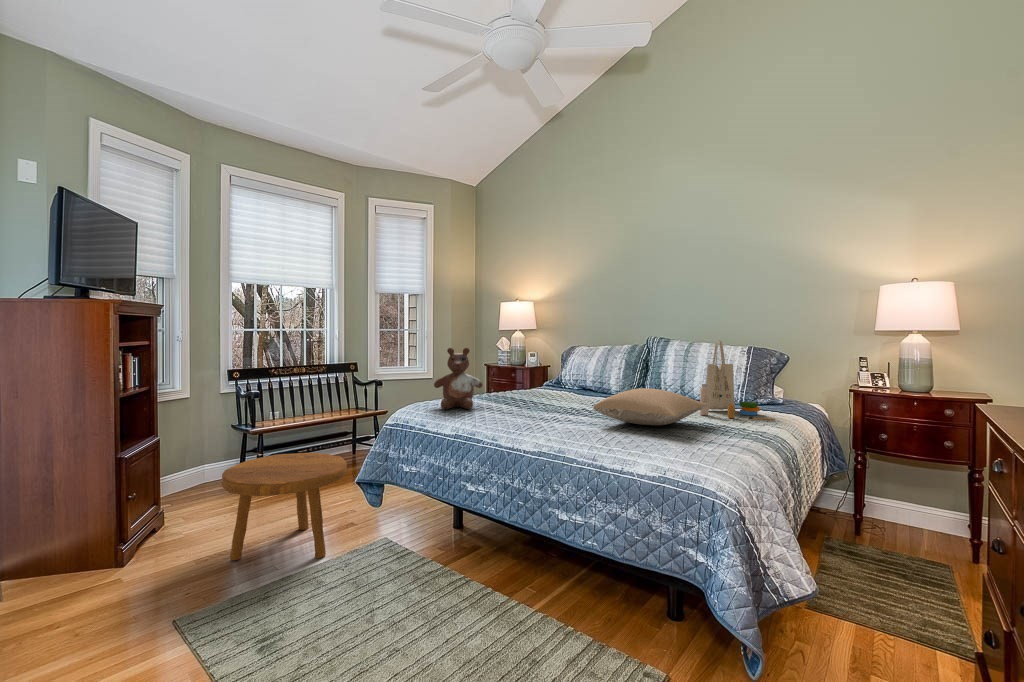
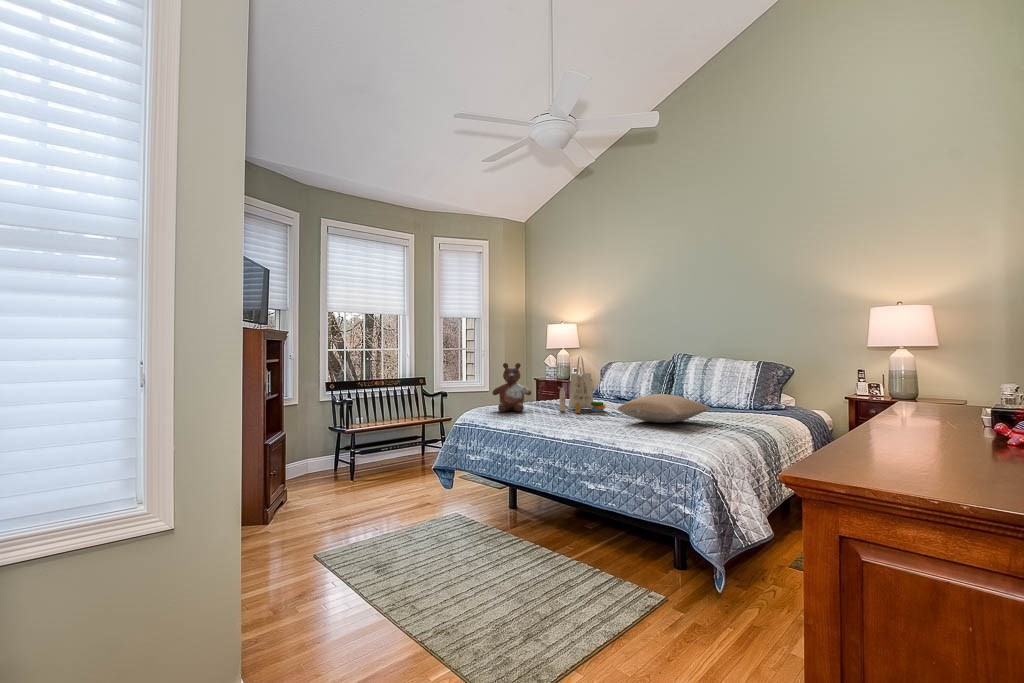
tote bag: present [700,341,775,420] -> present [560,356,606,414]
footstool: present [222,453,347,560] -> none [337,446,426,524]

